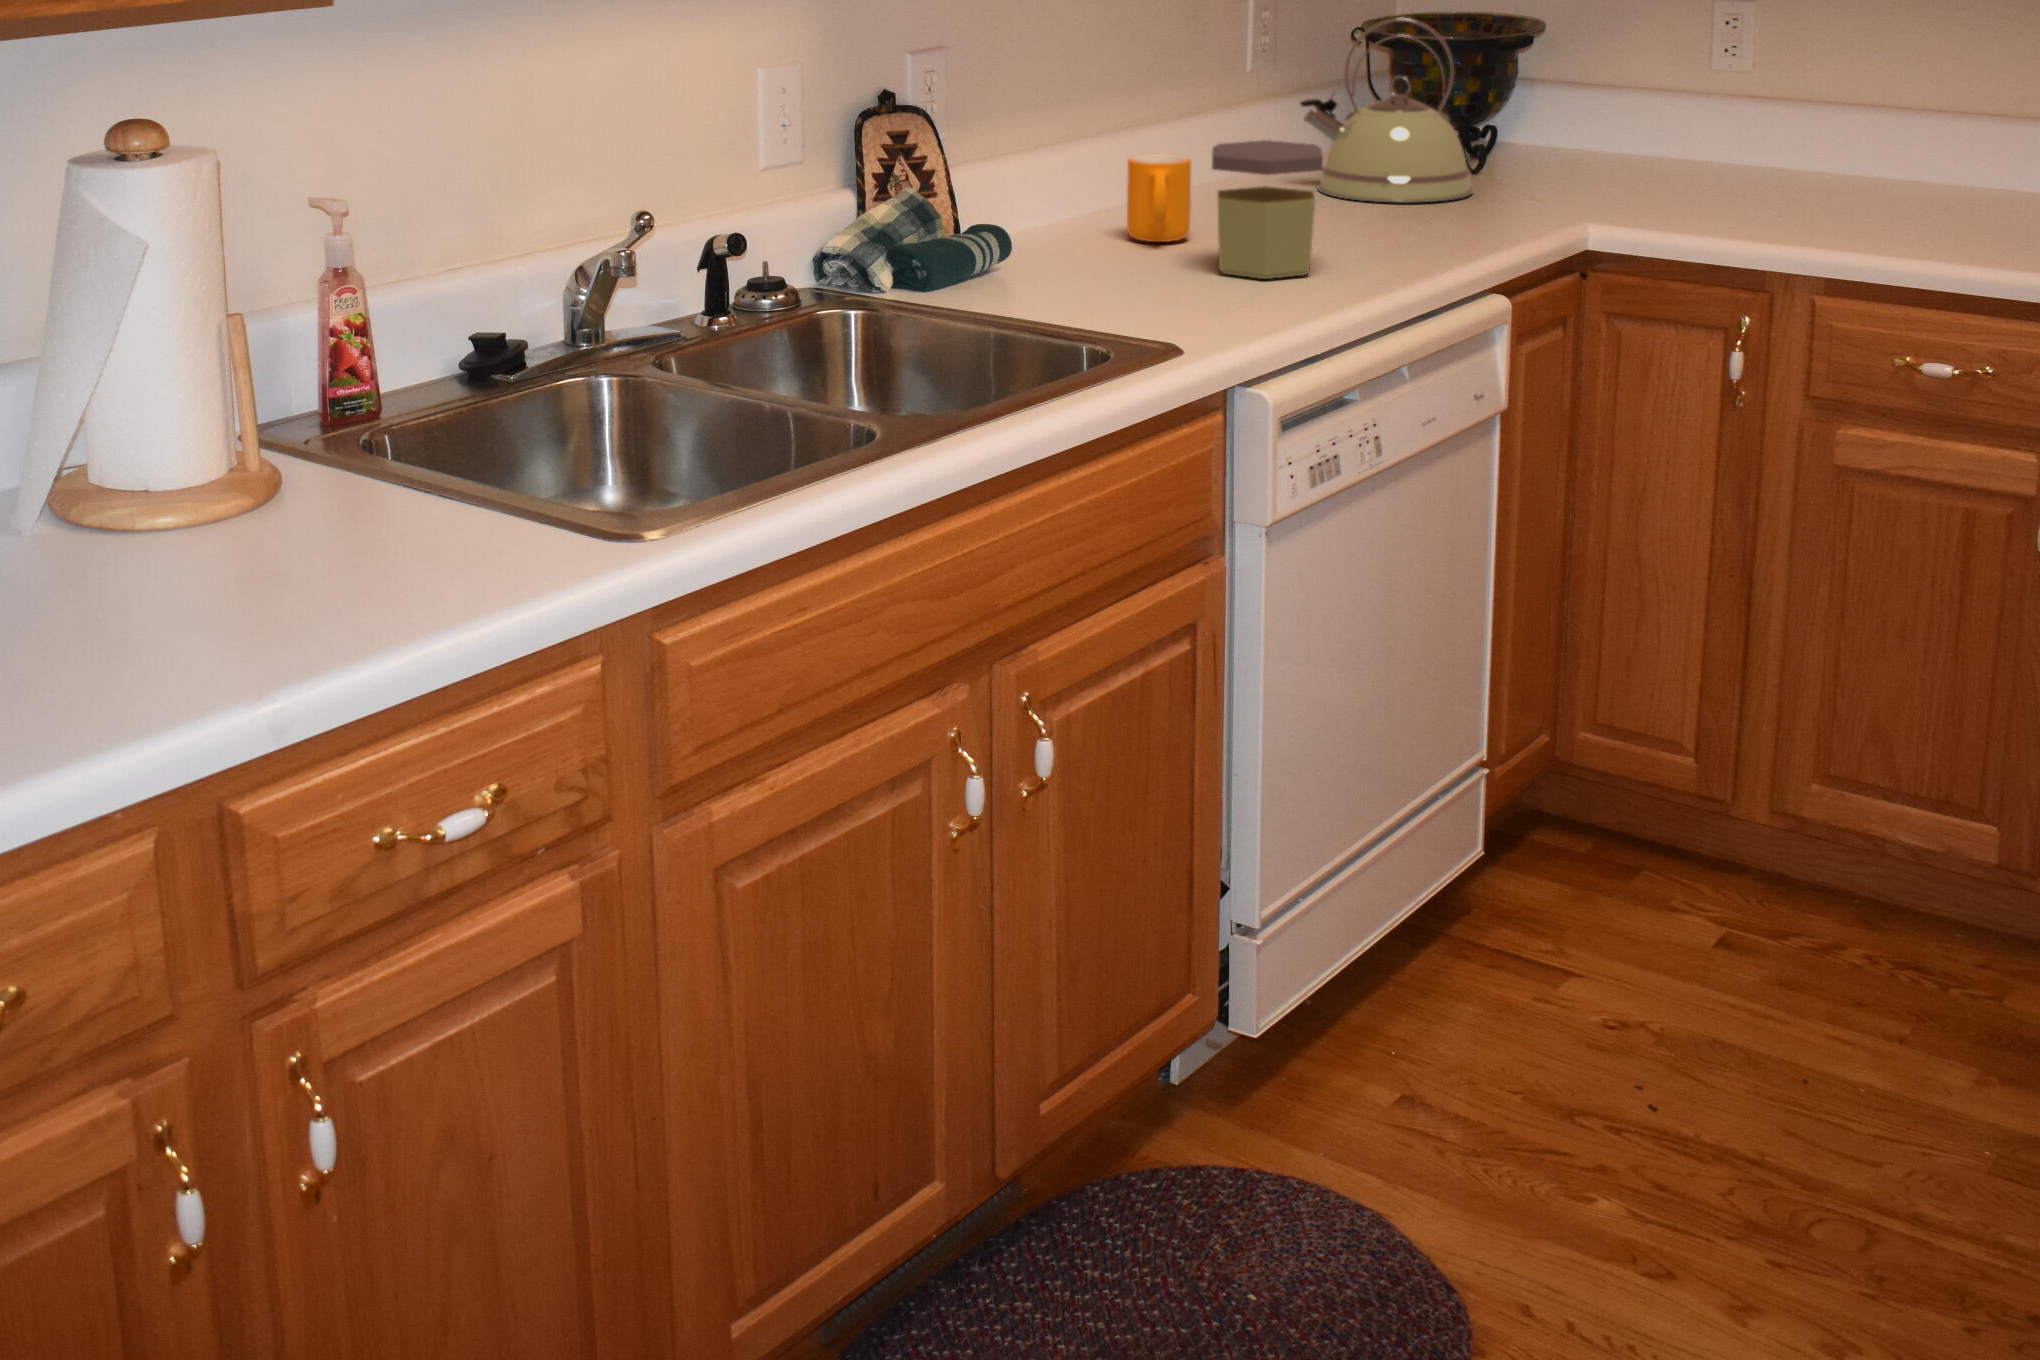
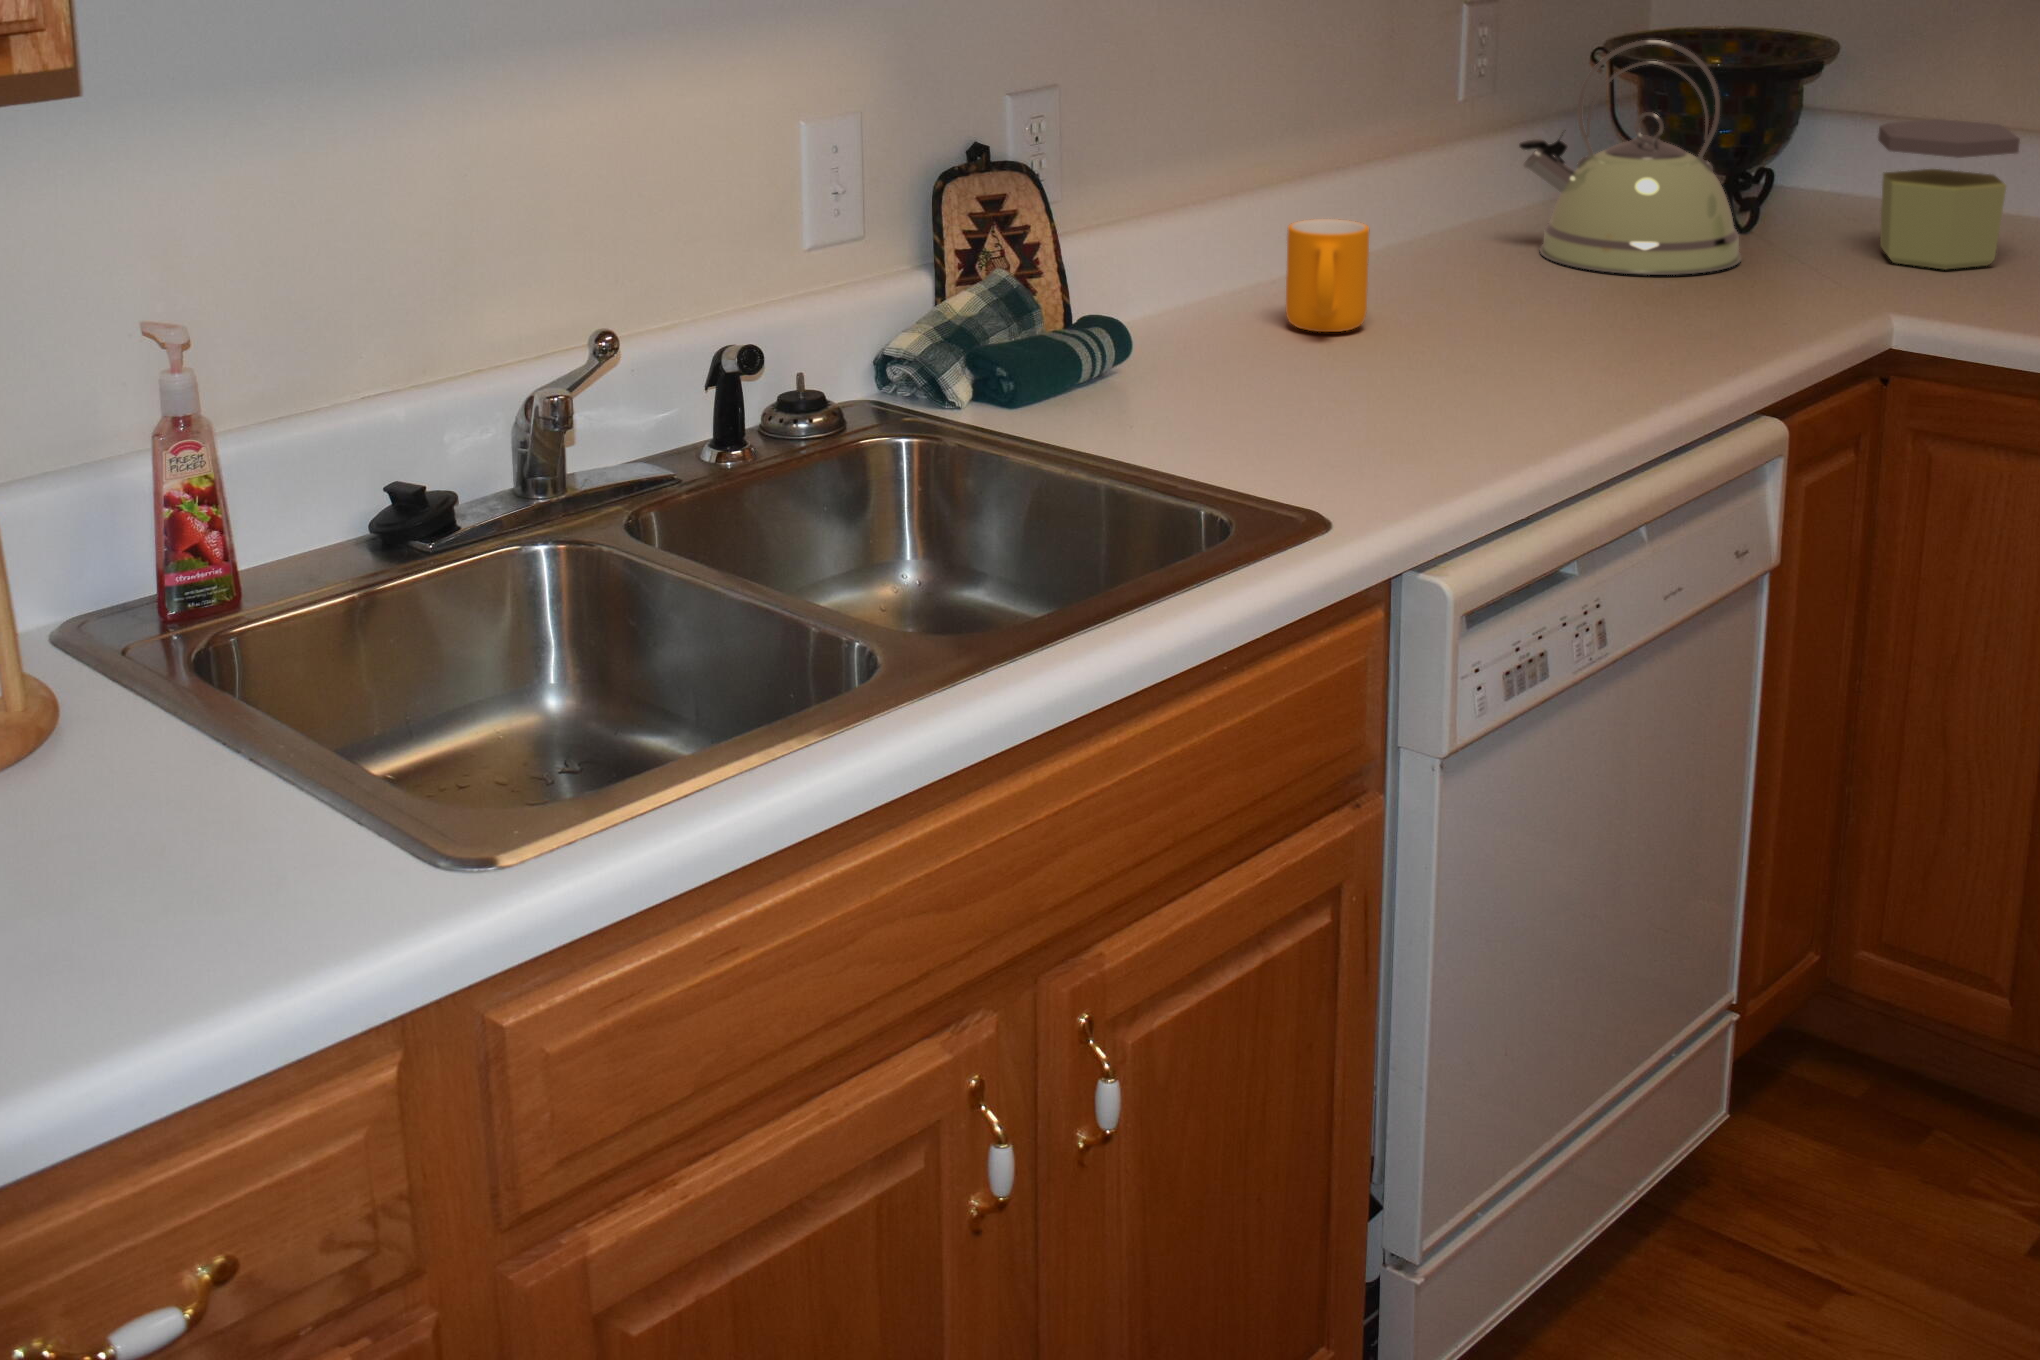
jar: present [1212,140,1323,279] -> present [1878,119,2020,269]

